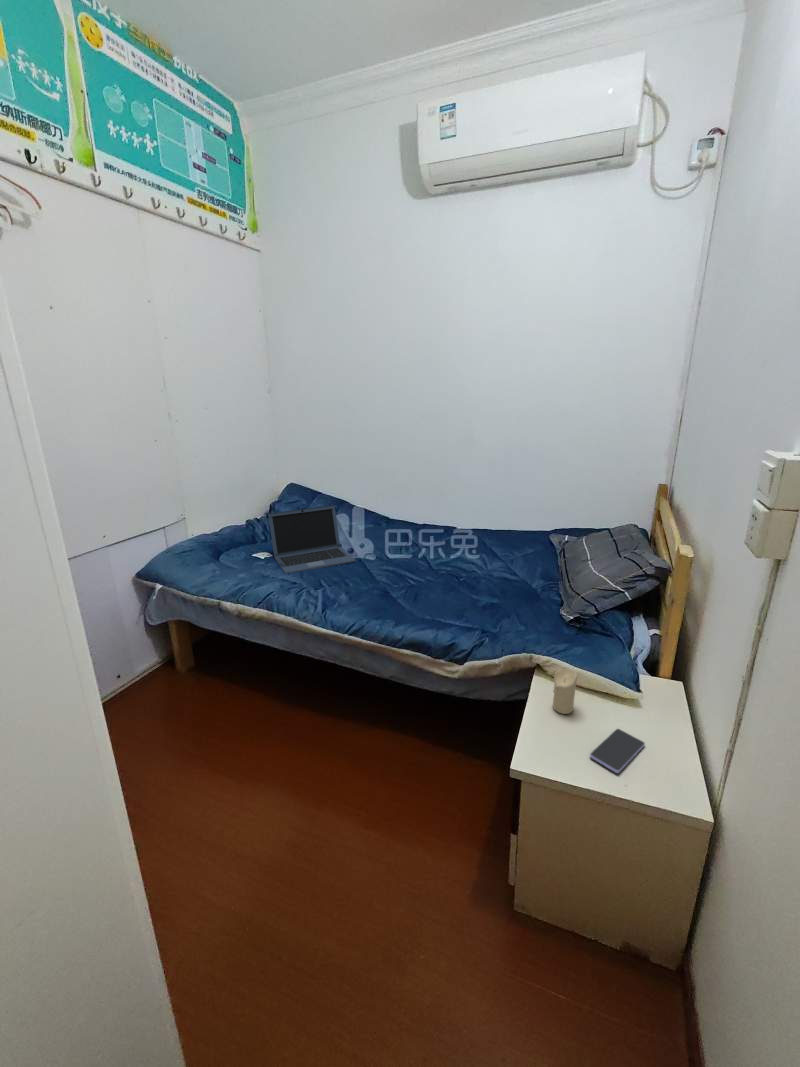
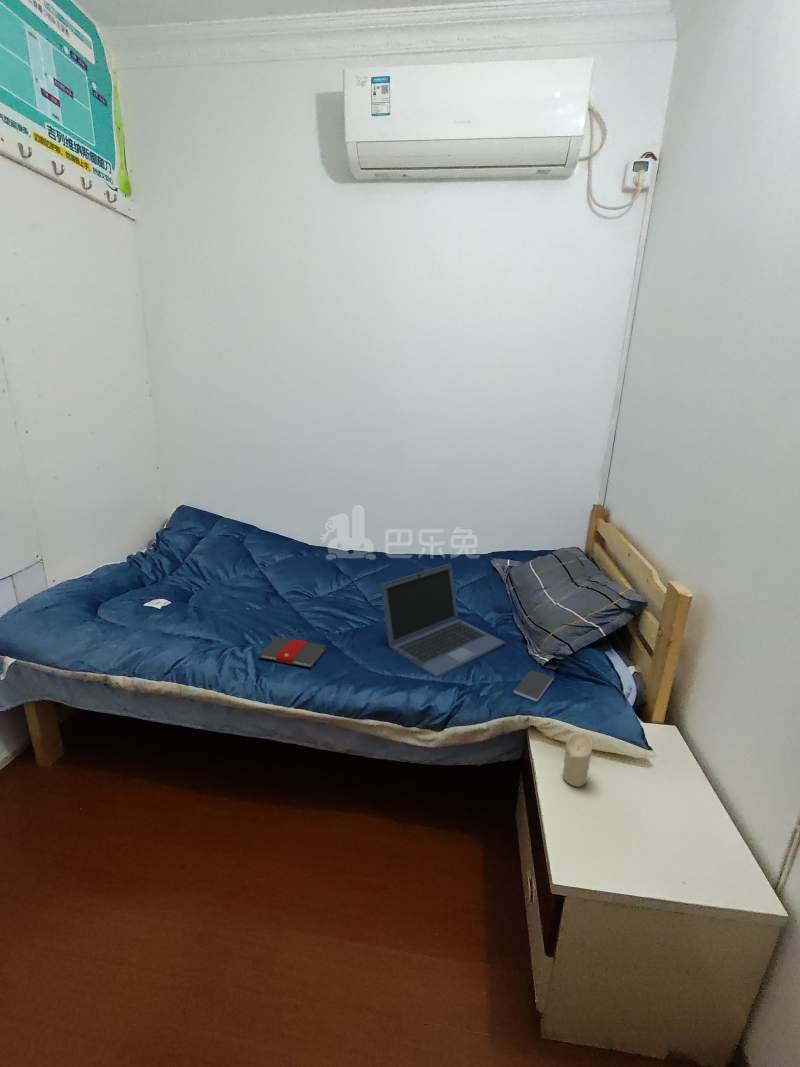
laptop: present [268,505,356,574] -> present [381,564,505,677]
book: none [327,583,382,607] -> present [259,637,326,668]
smartphone: present [590,729,645,773] -> present [514,670,553,701]

